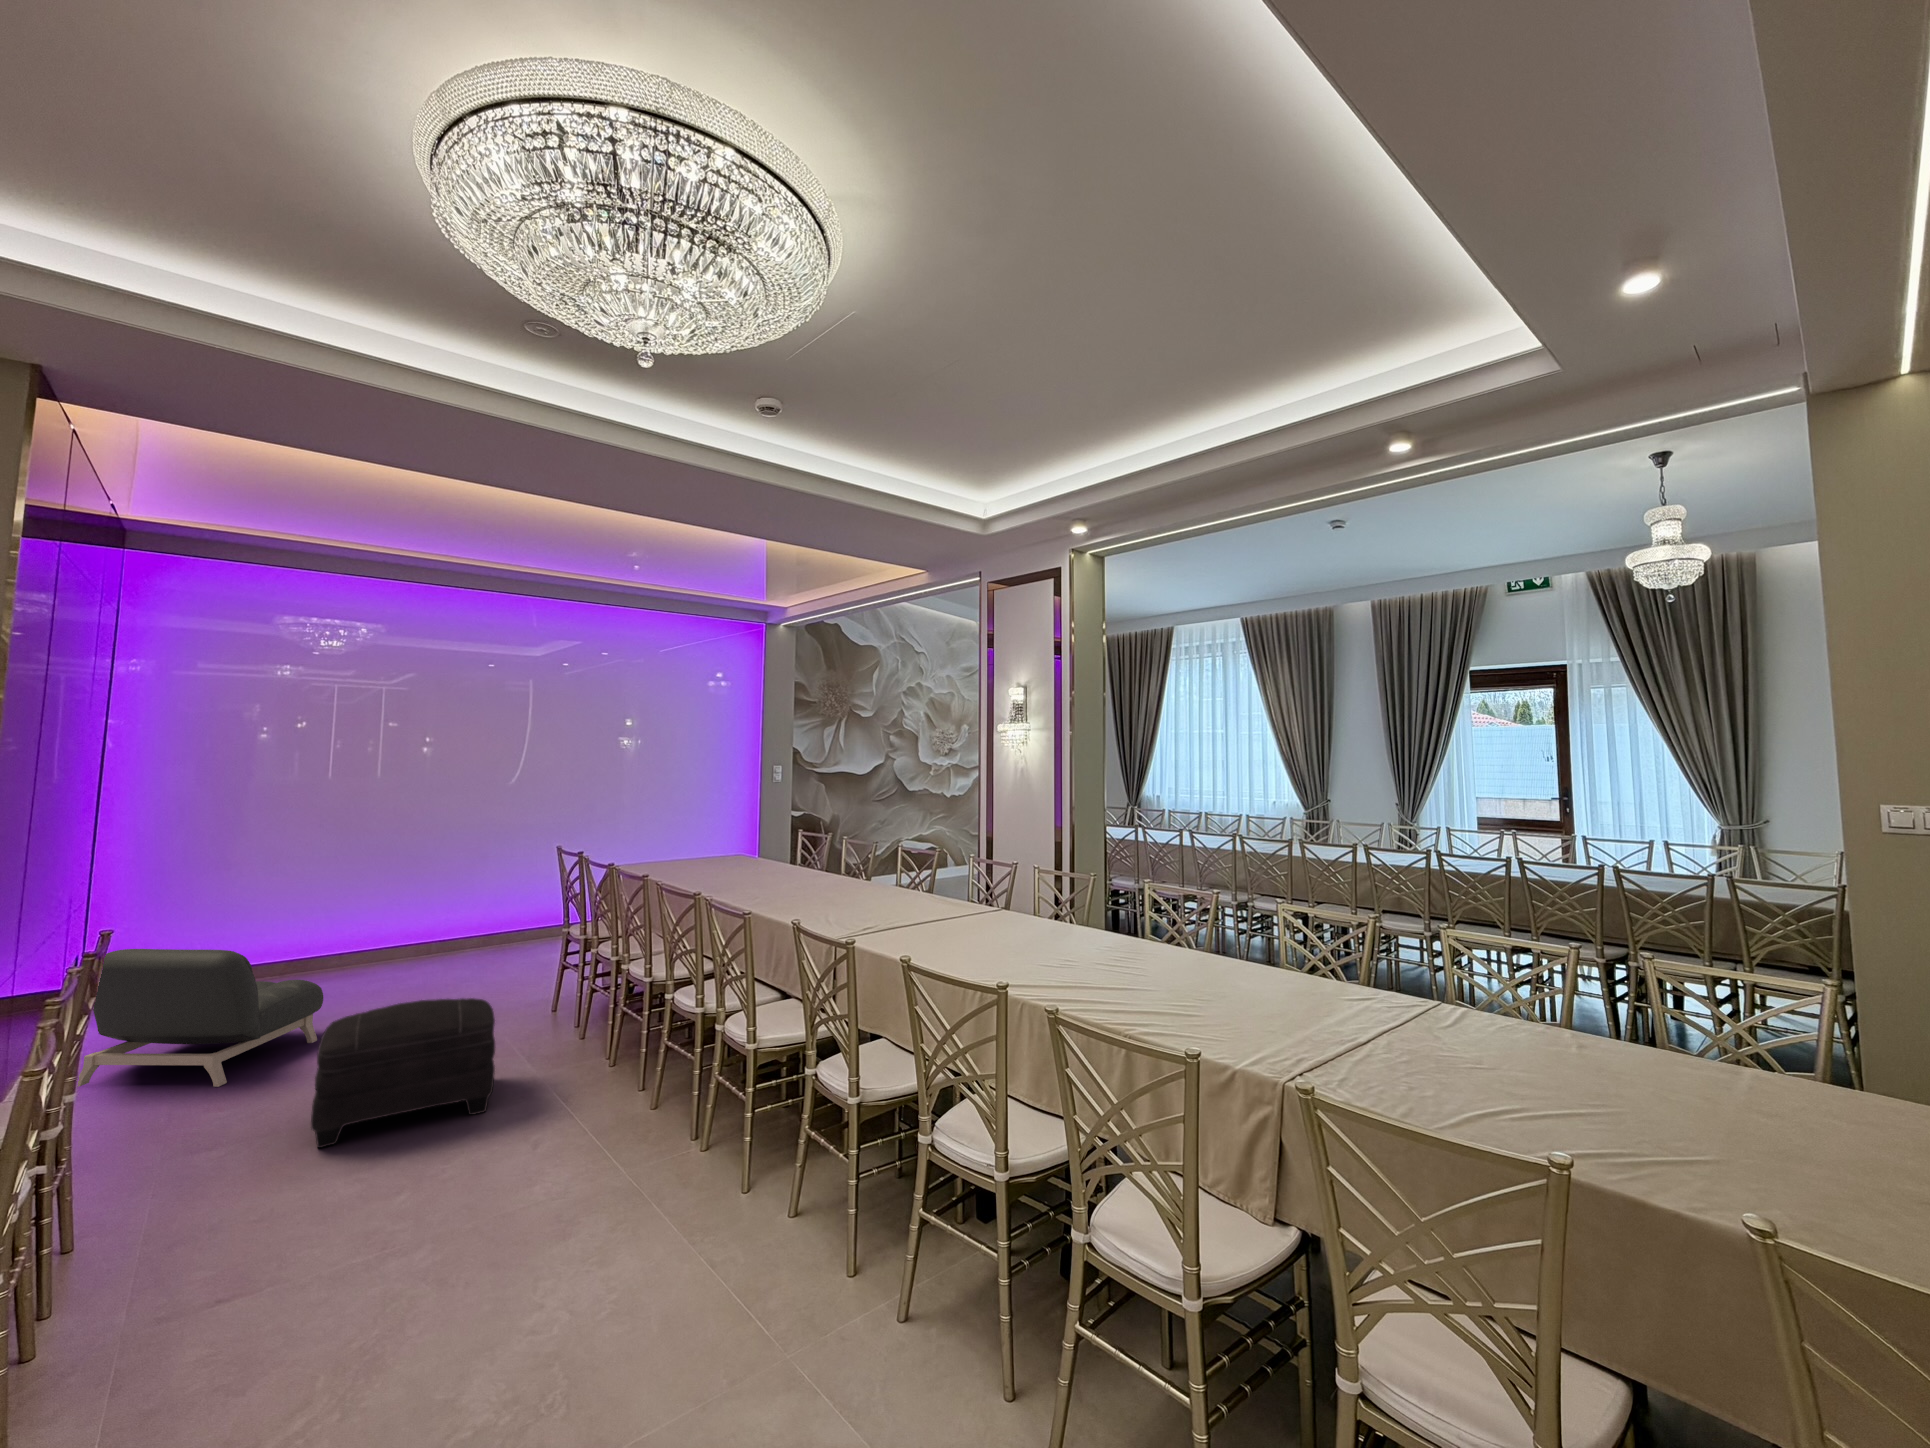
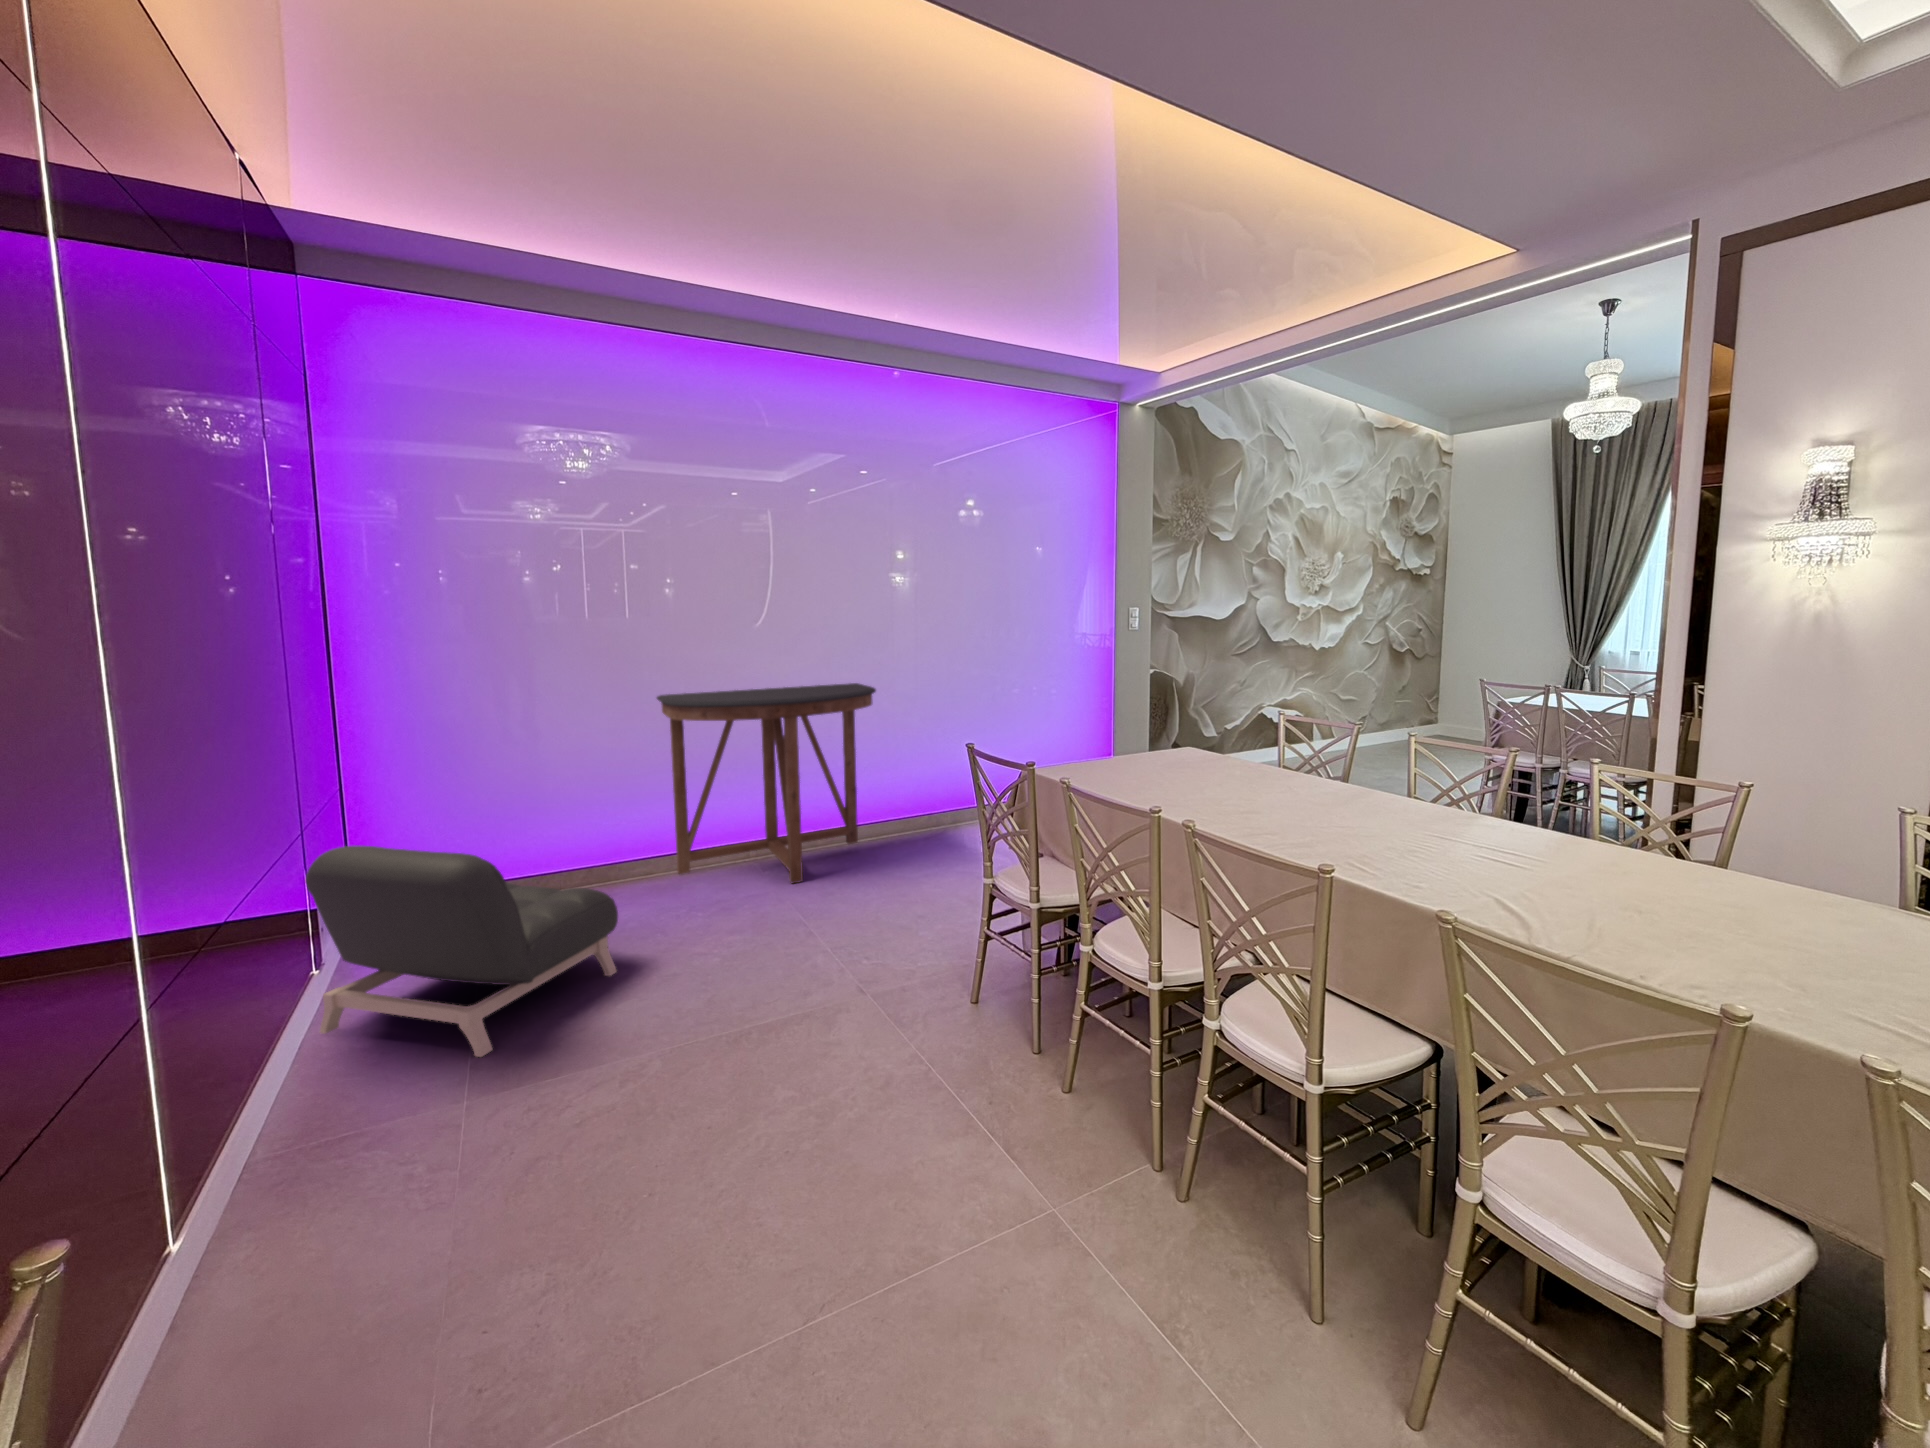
console table: none [363,829,553,983] -> present [657,683,876,883]
ottoman: present [311,998,495,1148] -> none [563,964,865,1265]

